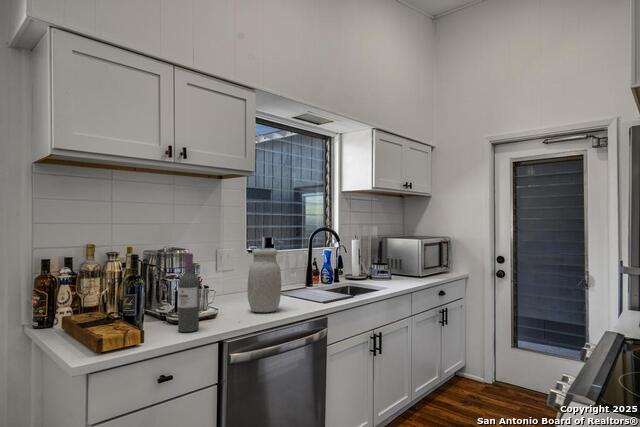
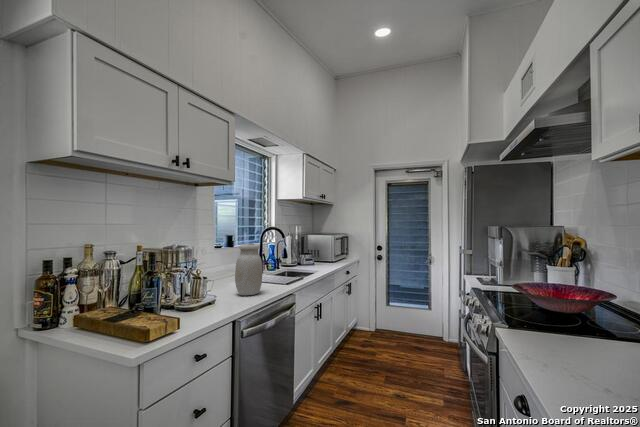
wine bottle: present [178,253,199,332] -> none [196,250,213,316]

